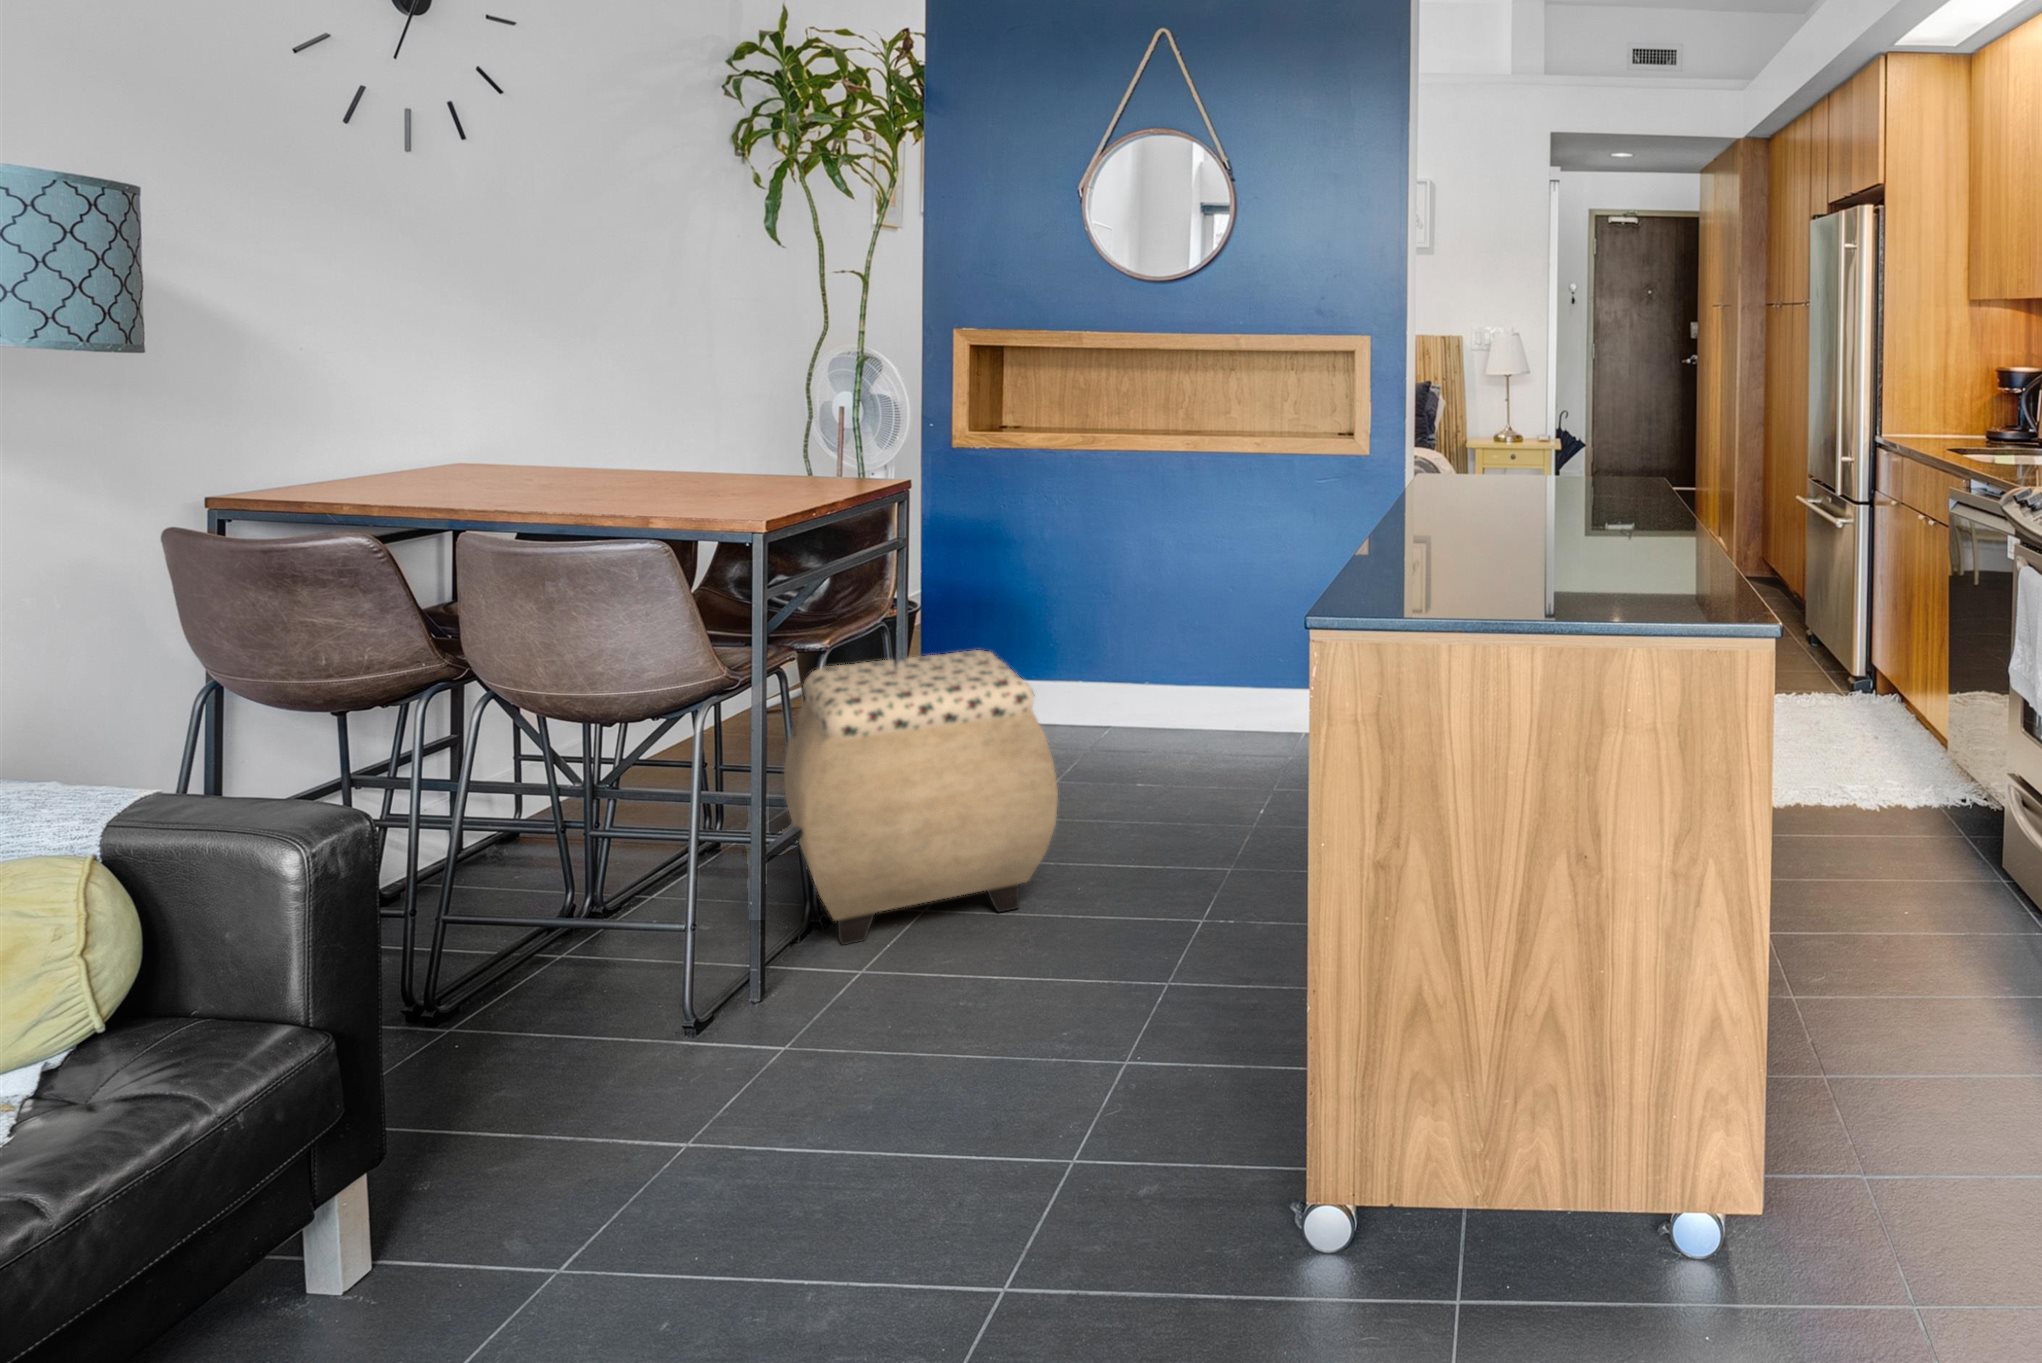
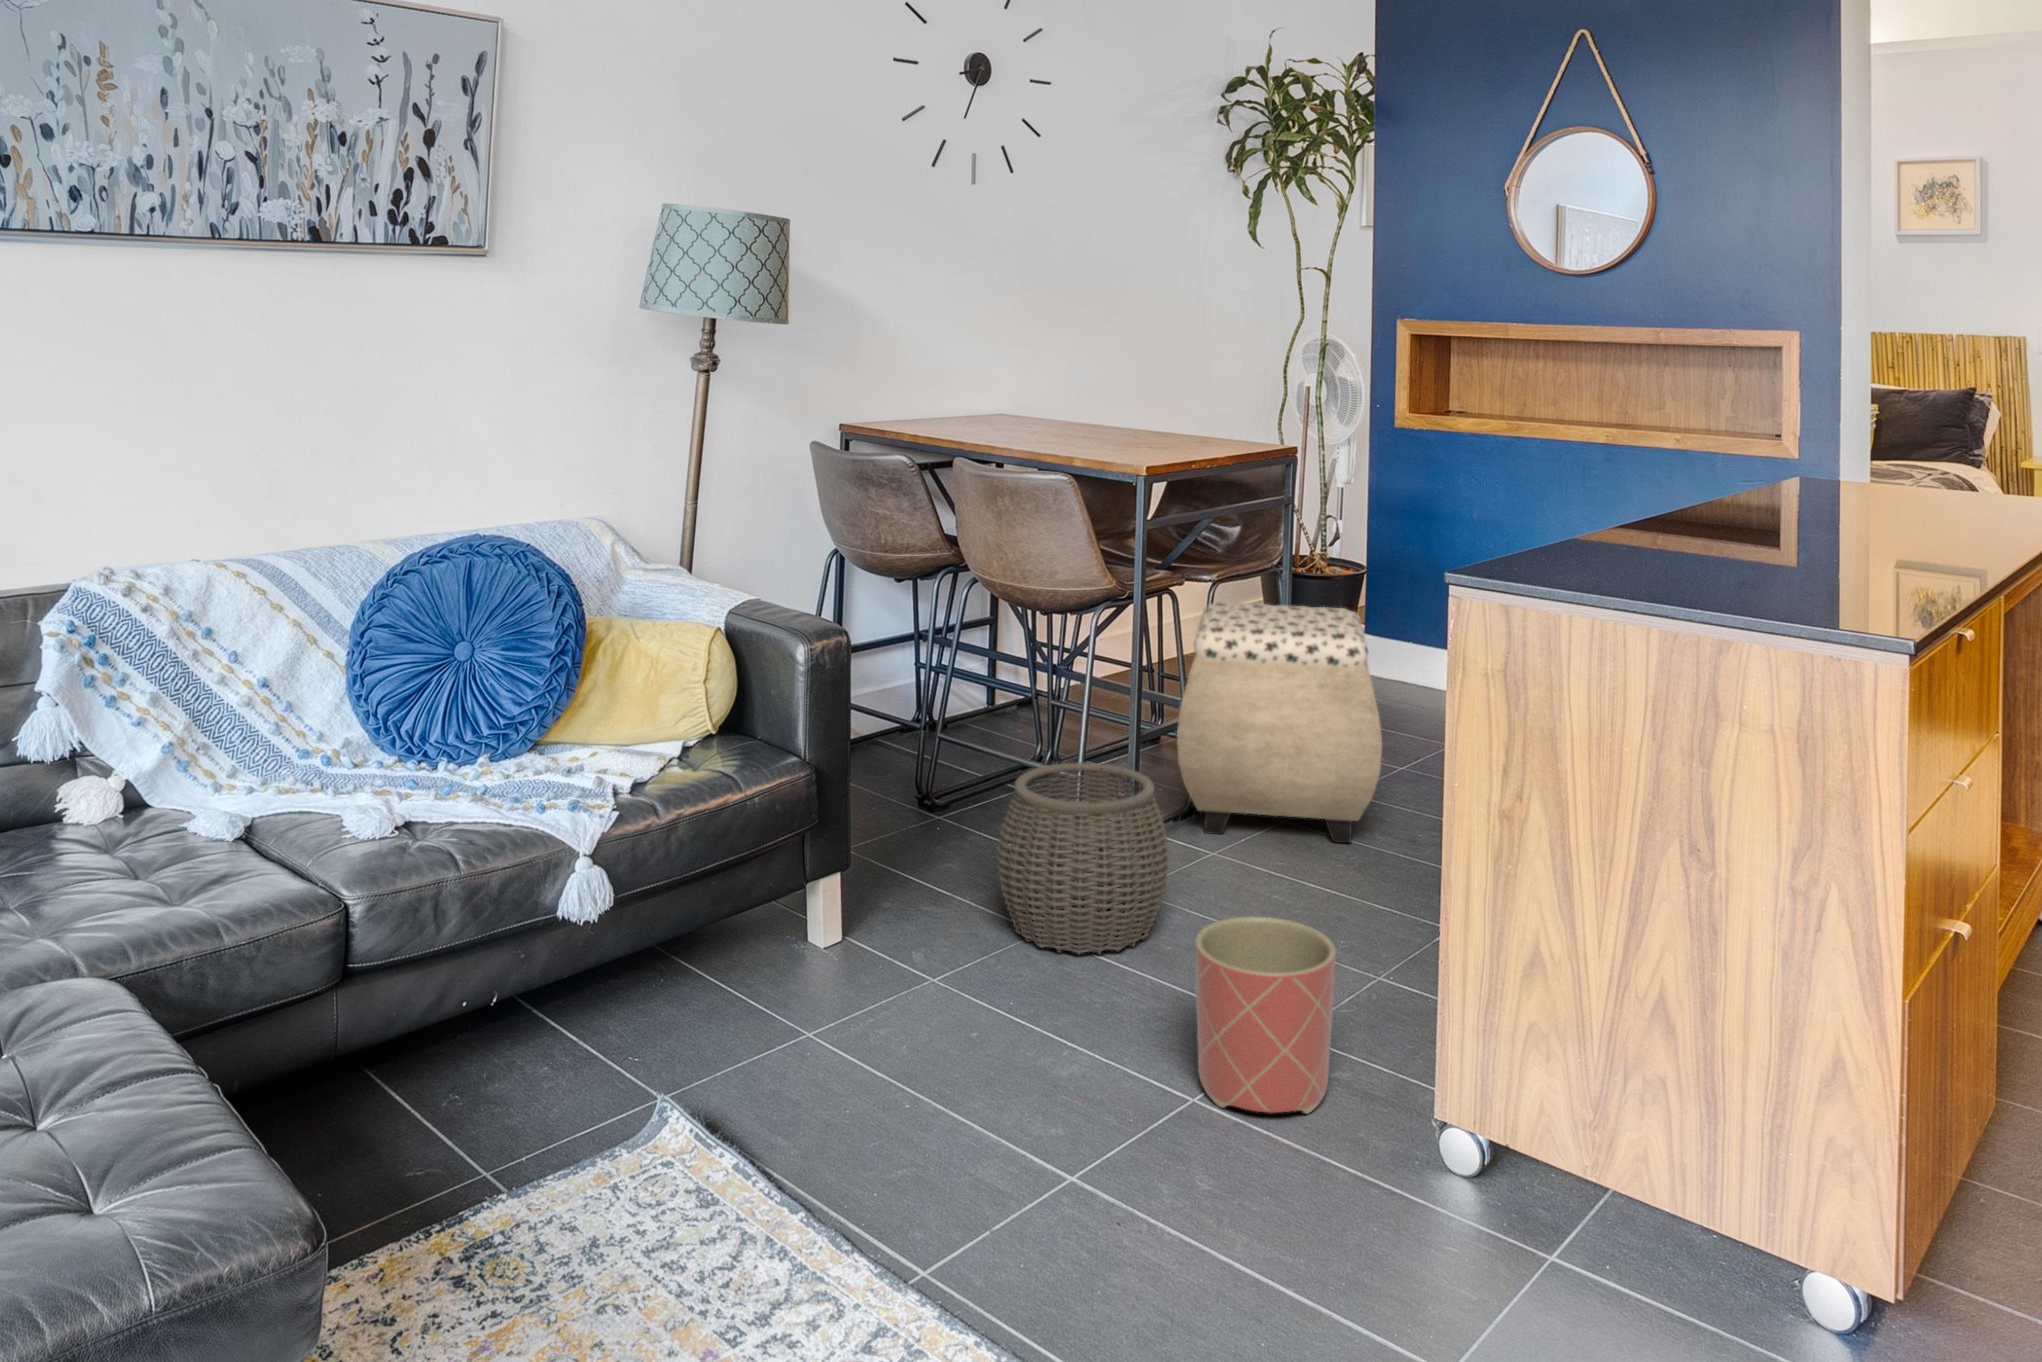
woven basket: none [621,897,871,1165] -> present [997,762,1170,954]
planter: none [1001,1022,1169,1271] -> present [1195,916,1336,1114]

